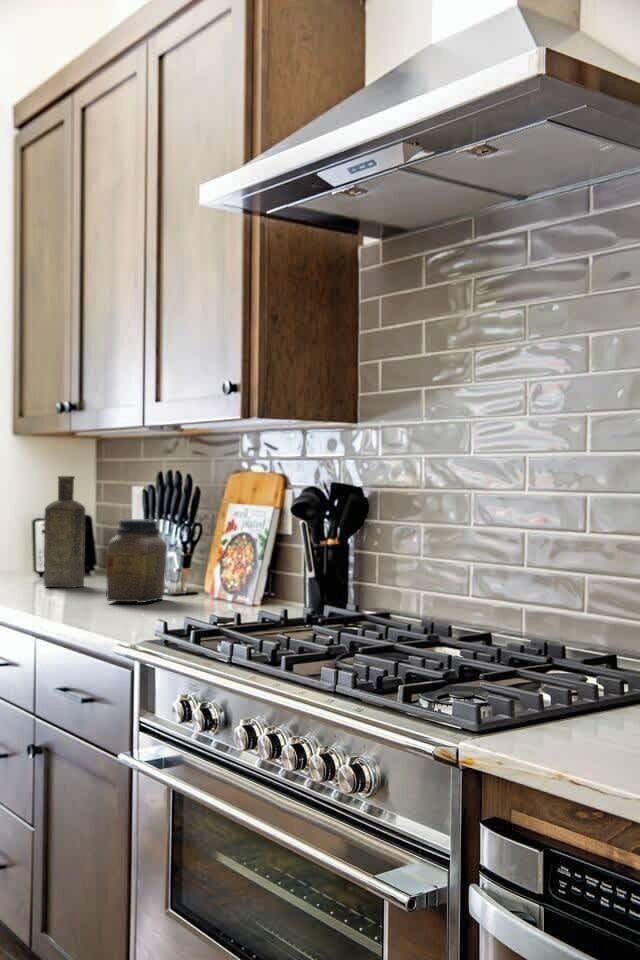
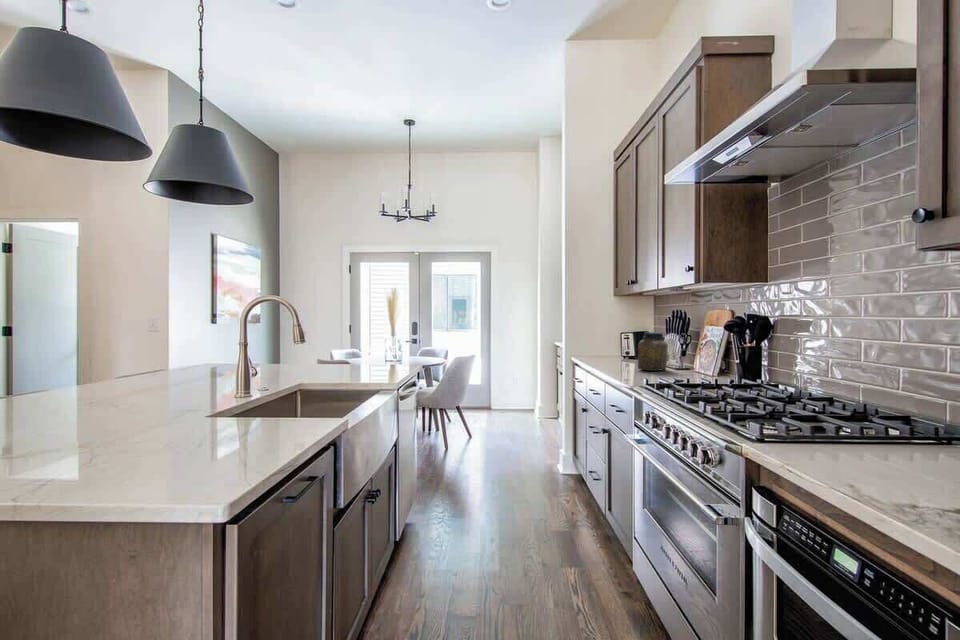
bottle: present [44,476,85,587] -> none [619,313,637,363]

